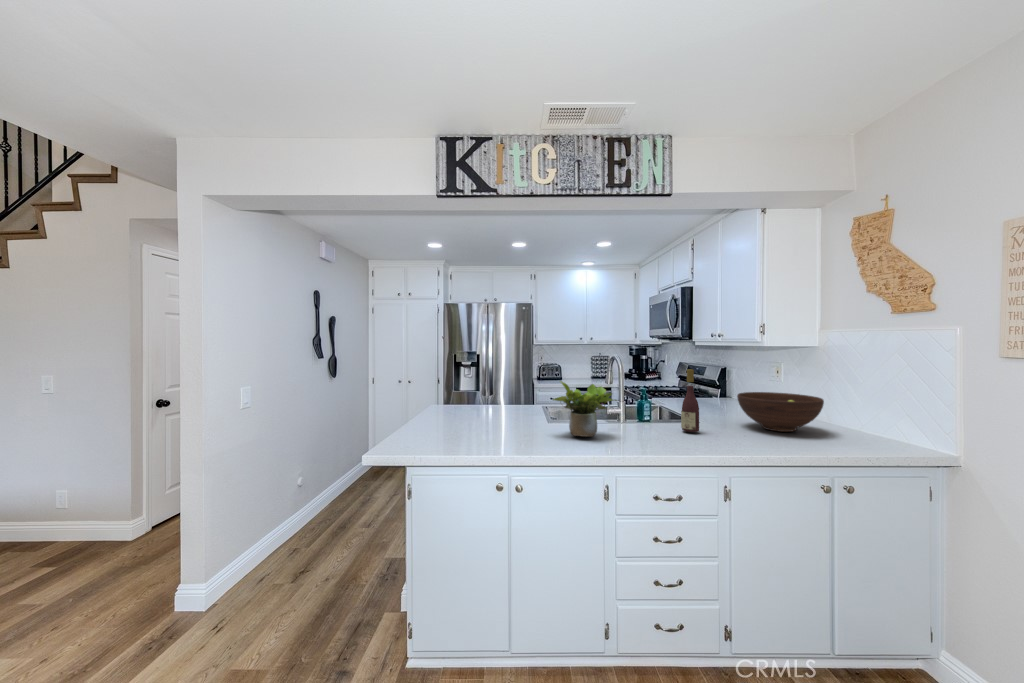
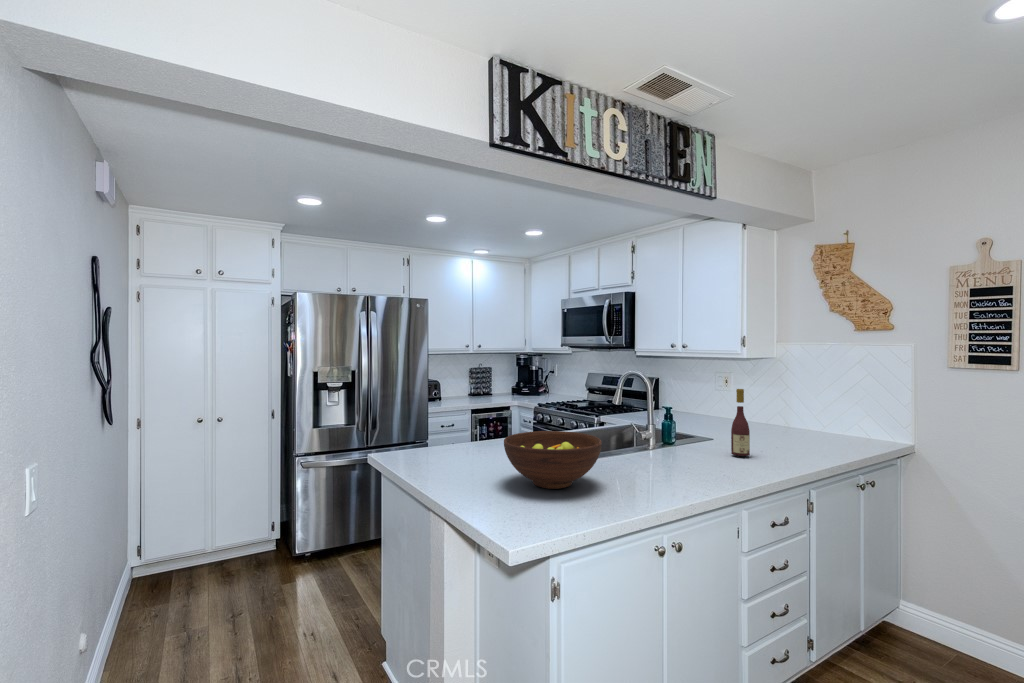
potted plant: present [553,381,617,437] -> none [641,411,703,478]
fruit bowl: present [737,392,824,432] -> present [504,431,602,489]

